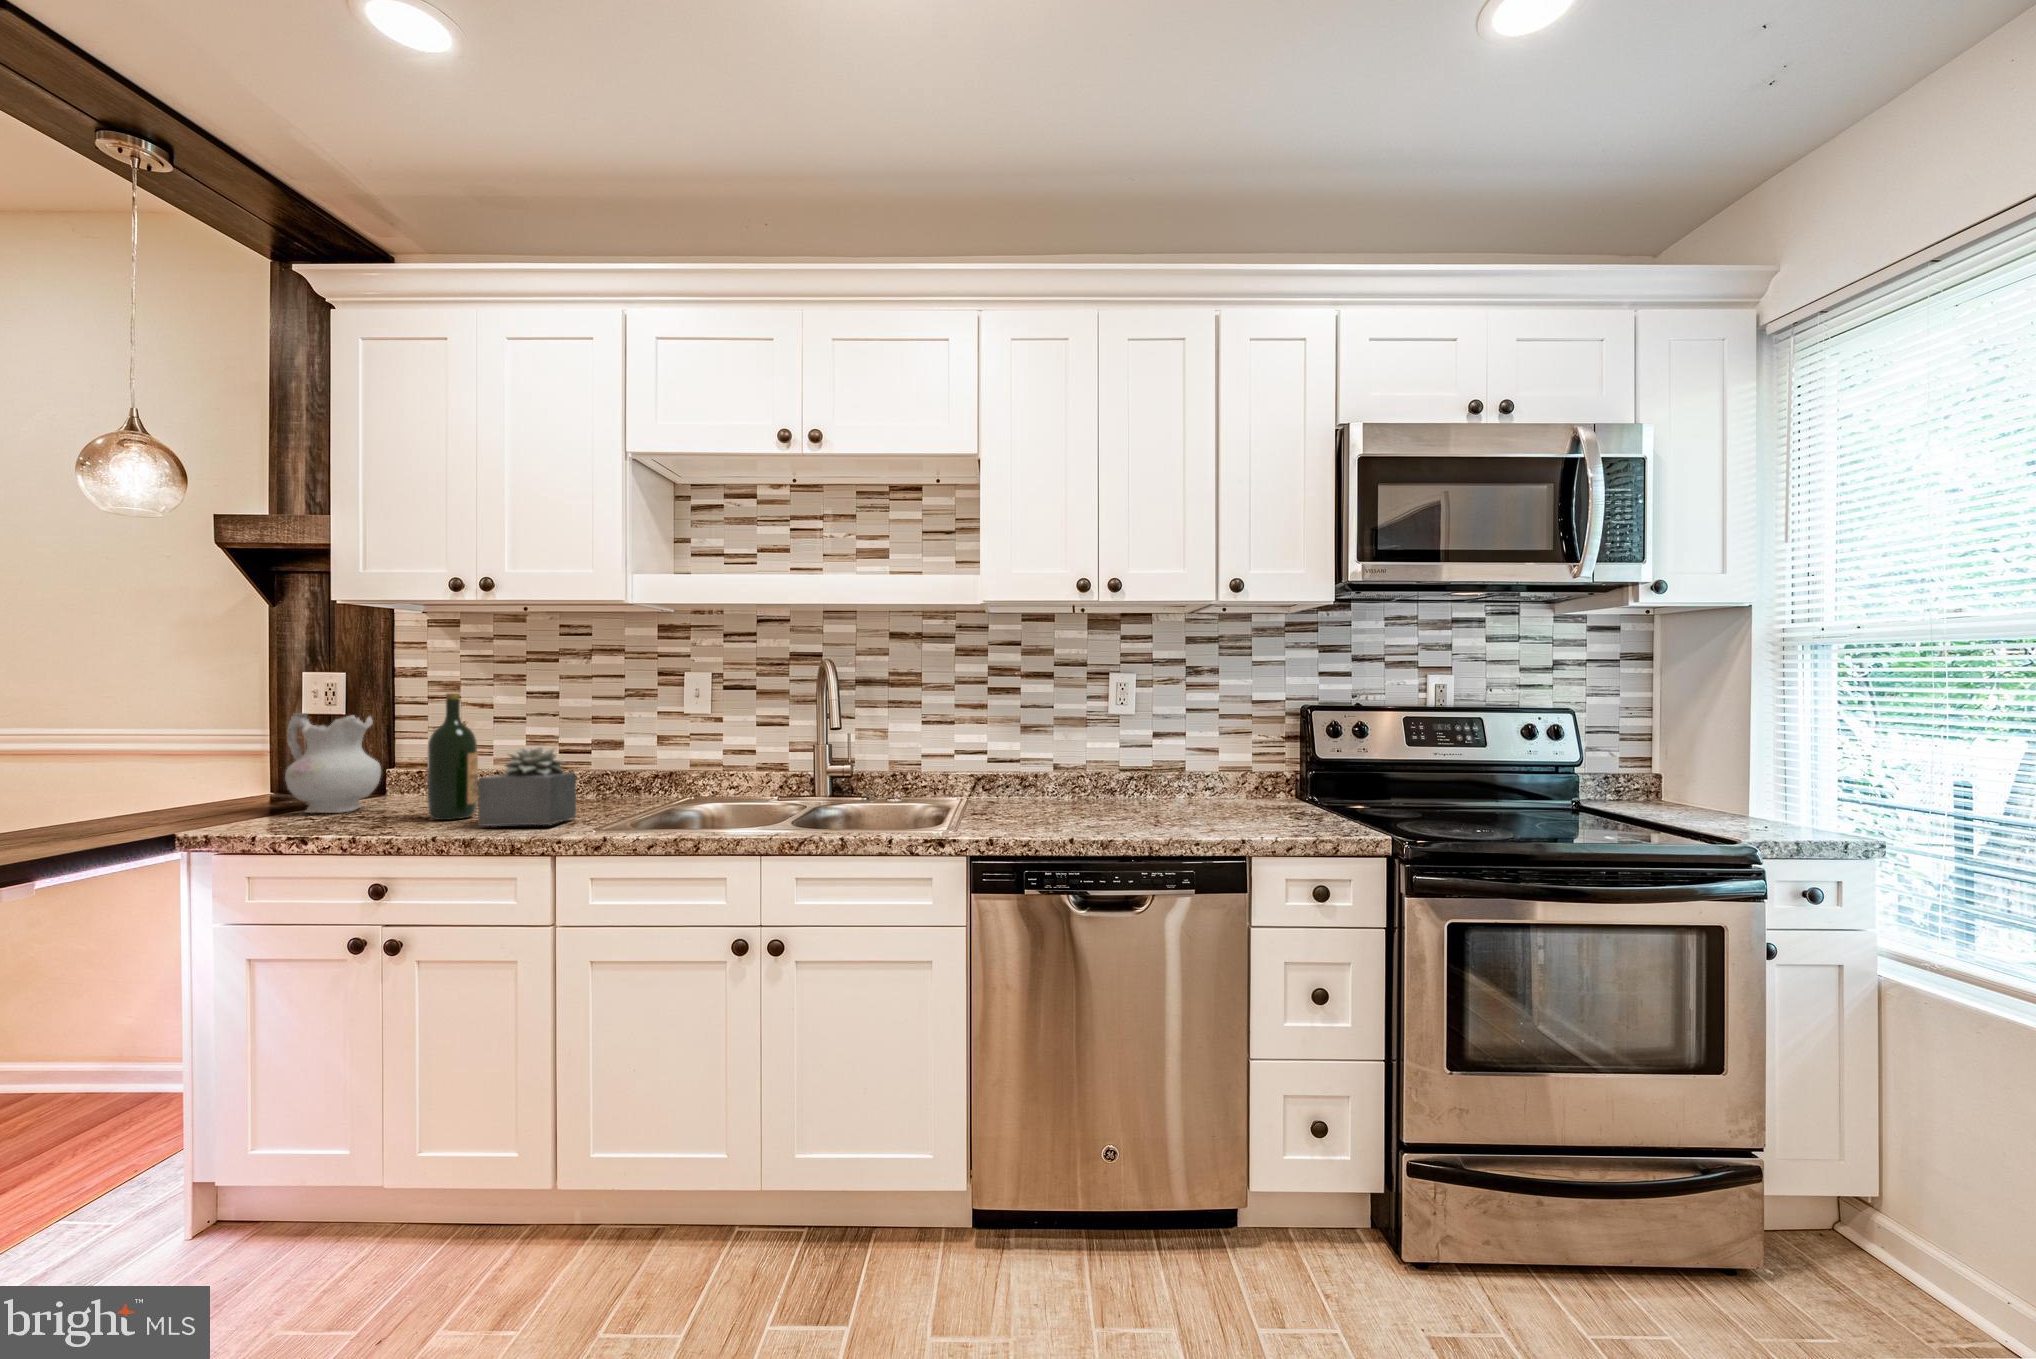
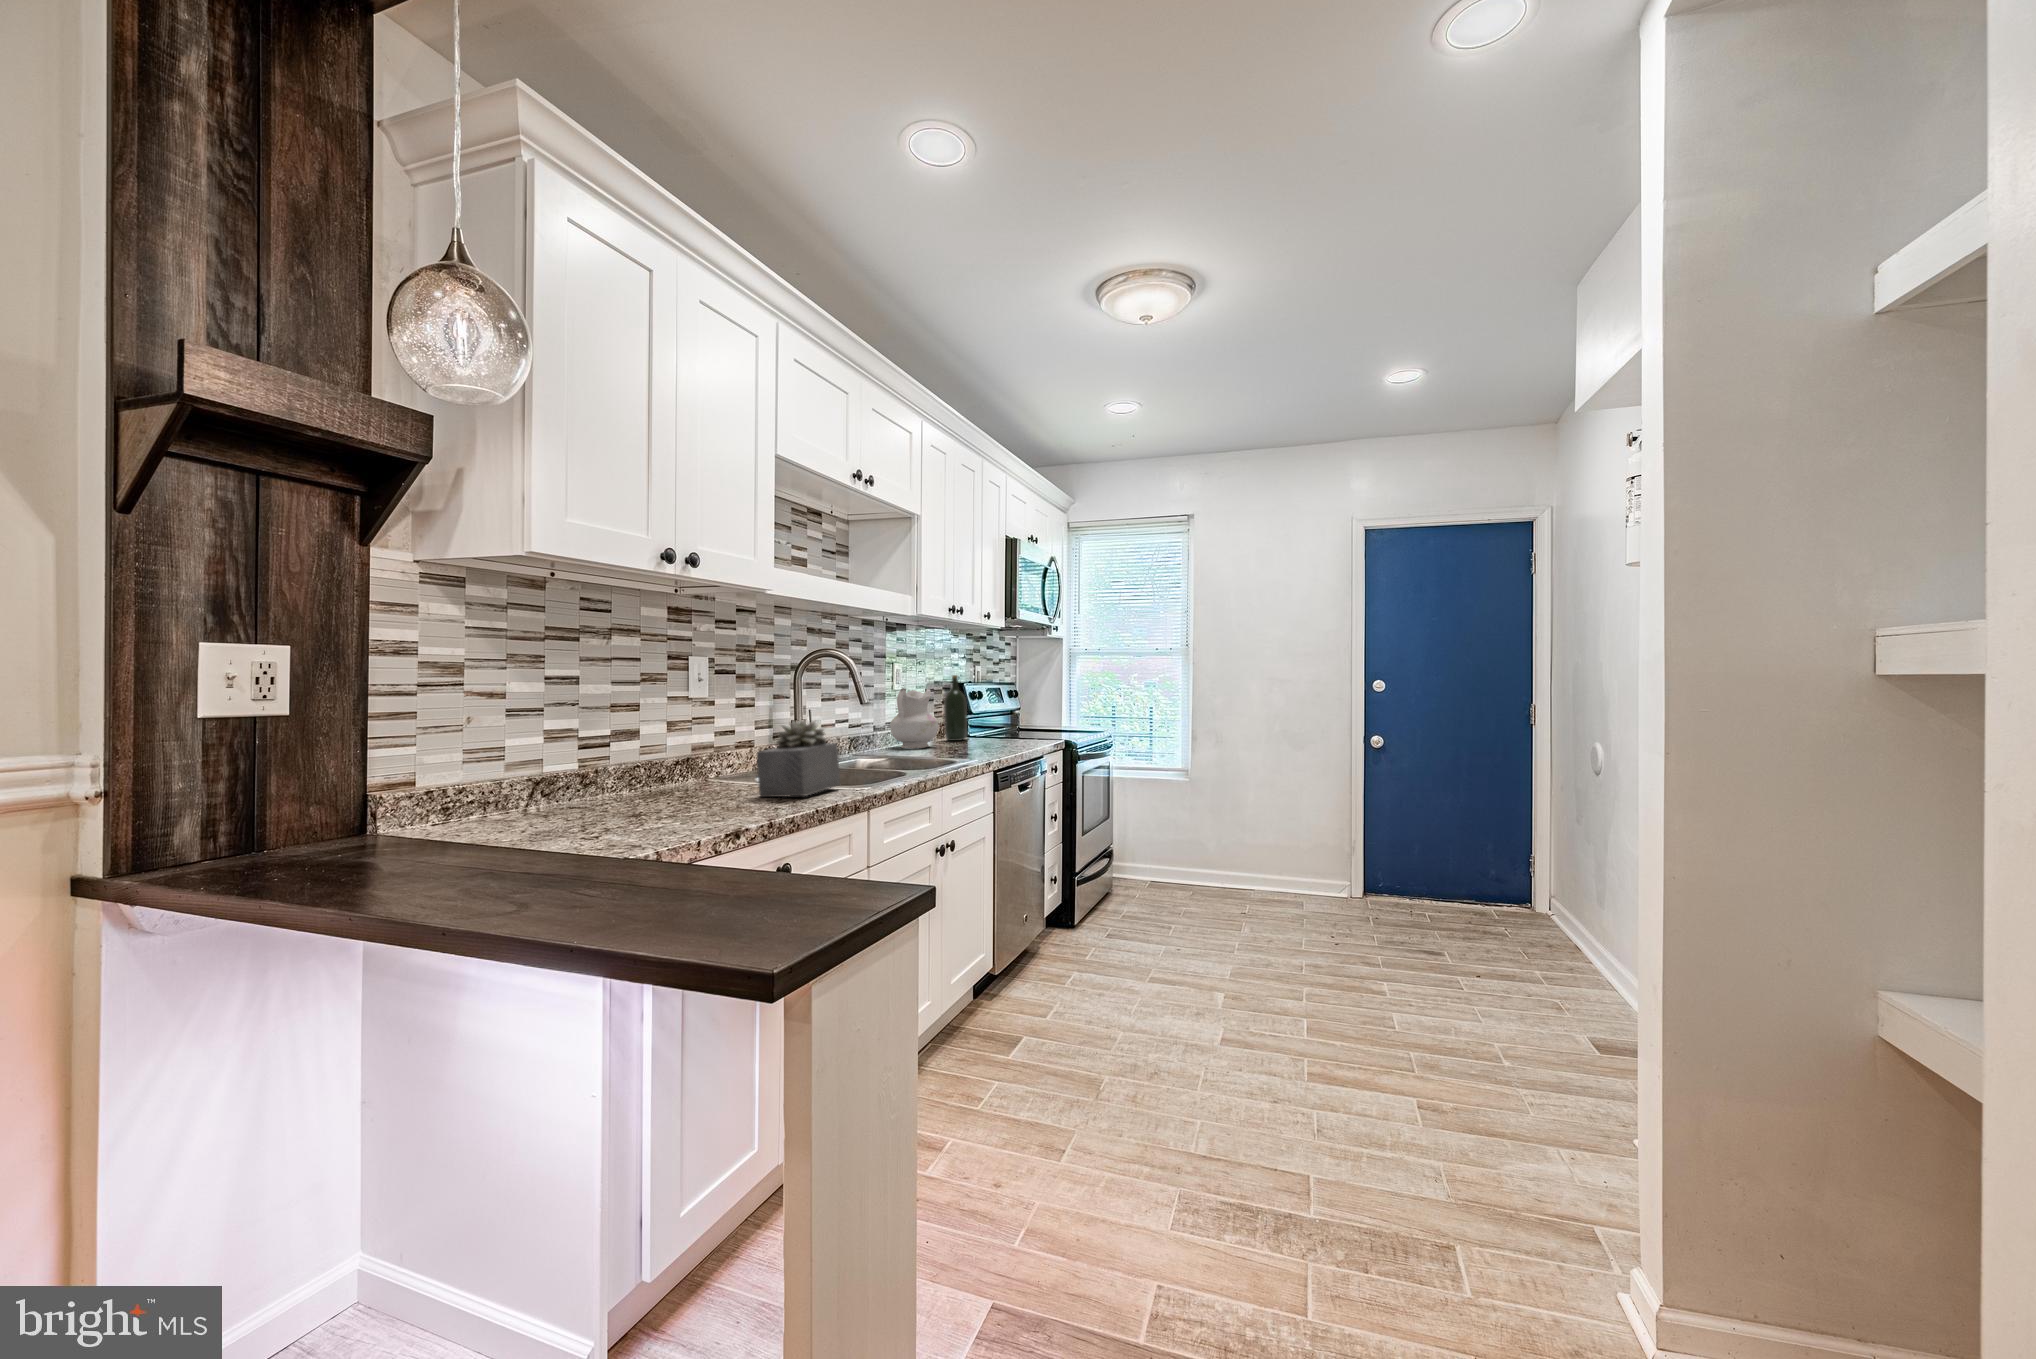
wine bottle: present [428,693,478,820] -> present [944,675,967,741]
ceramic pitcher: present [285,713,381,813] -> present [890,688,938,749]

